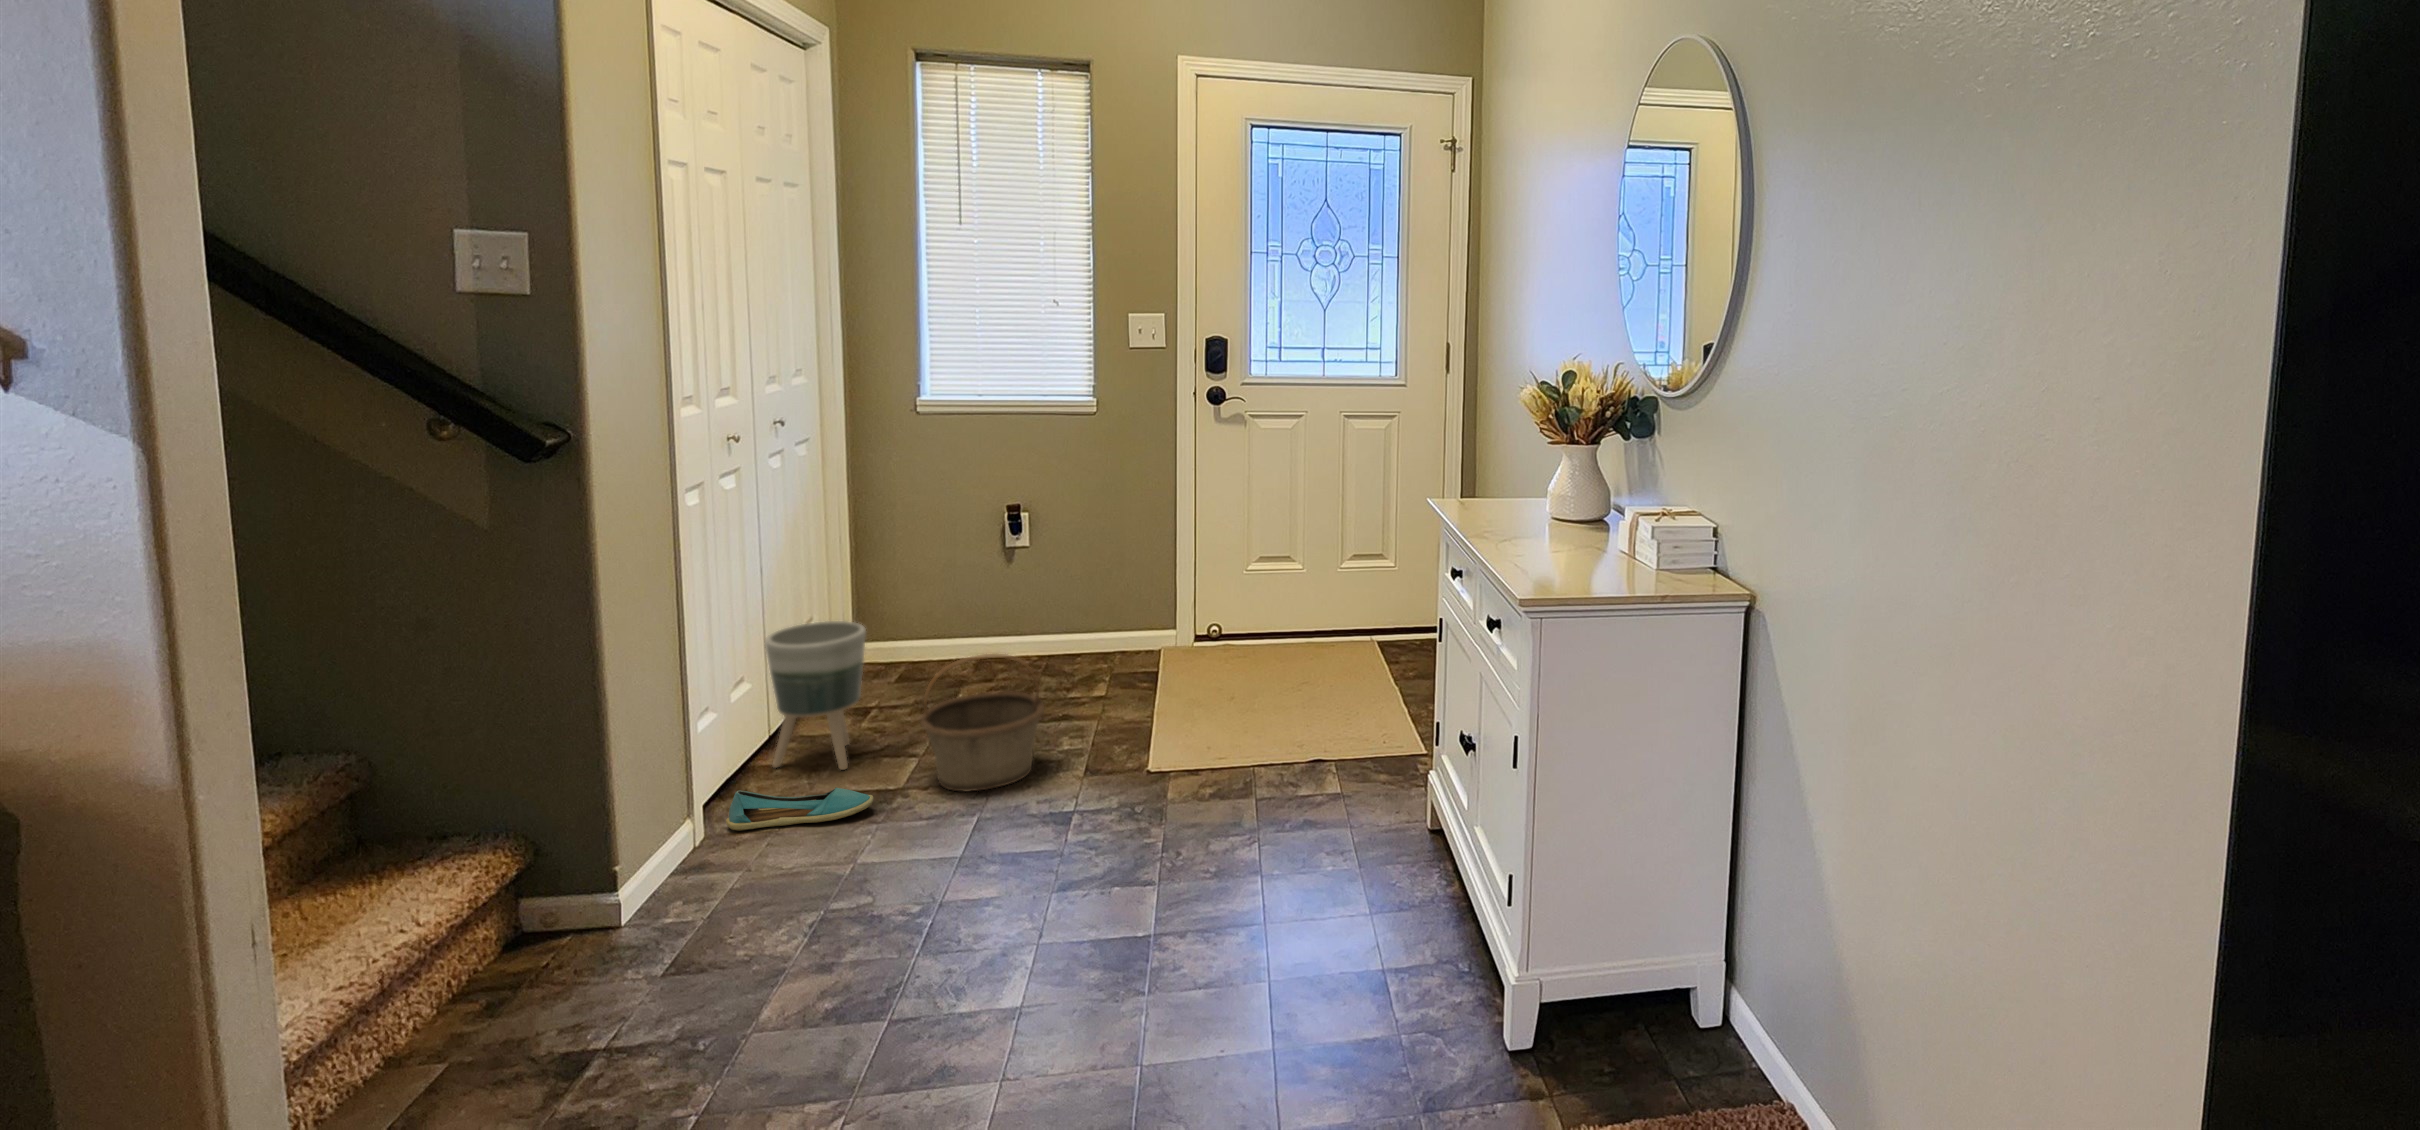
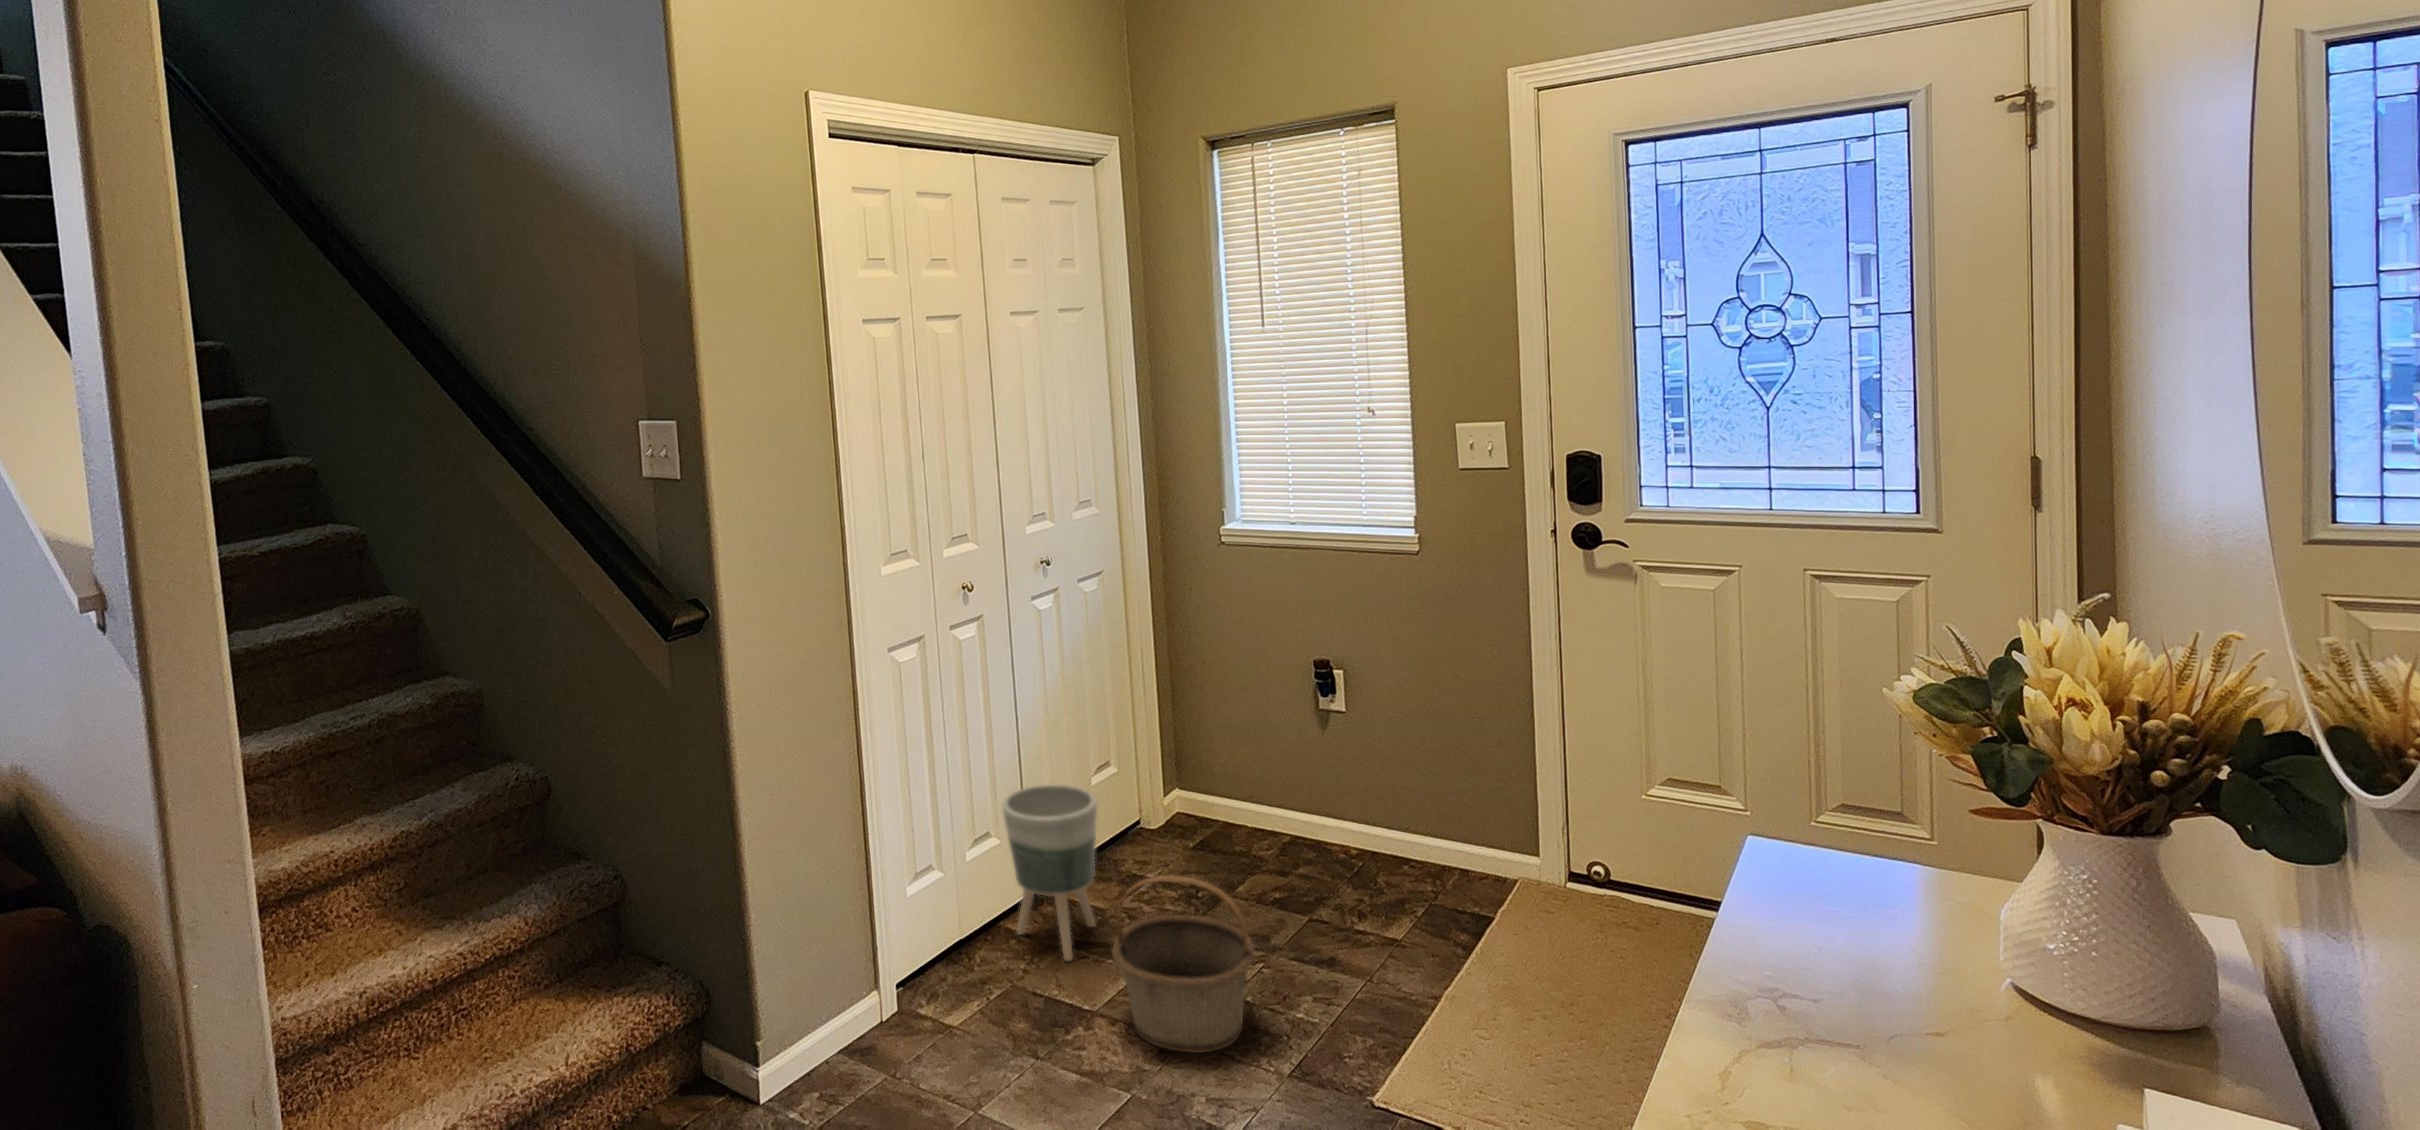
shoe: present [726,787,874,830] -> none [931,965,1055,1032]

